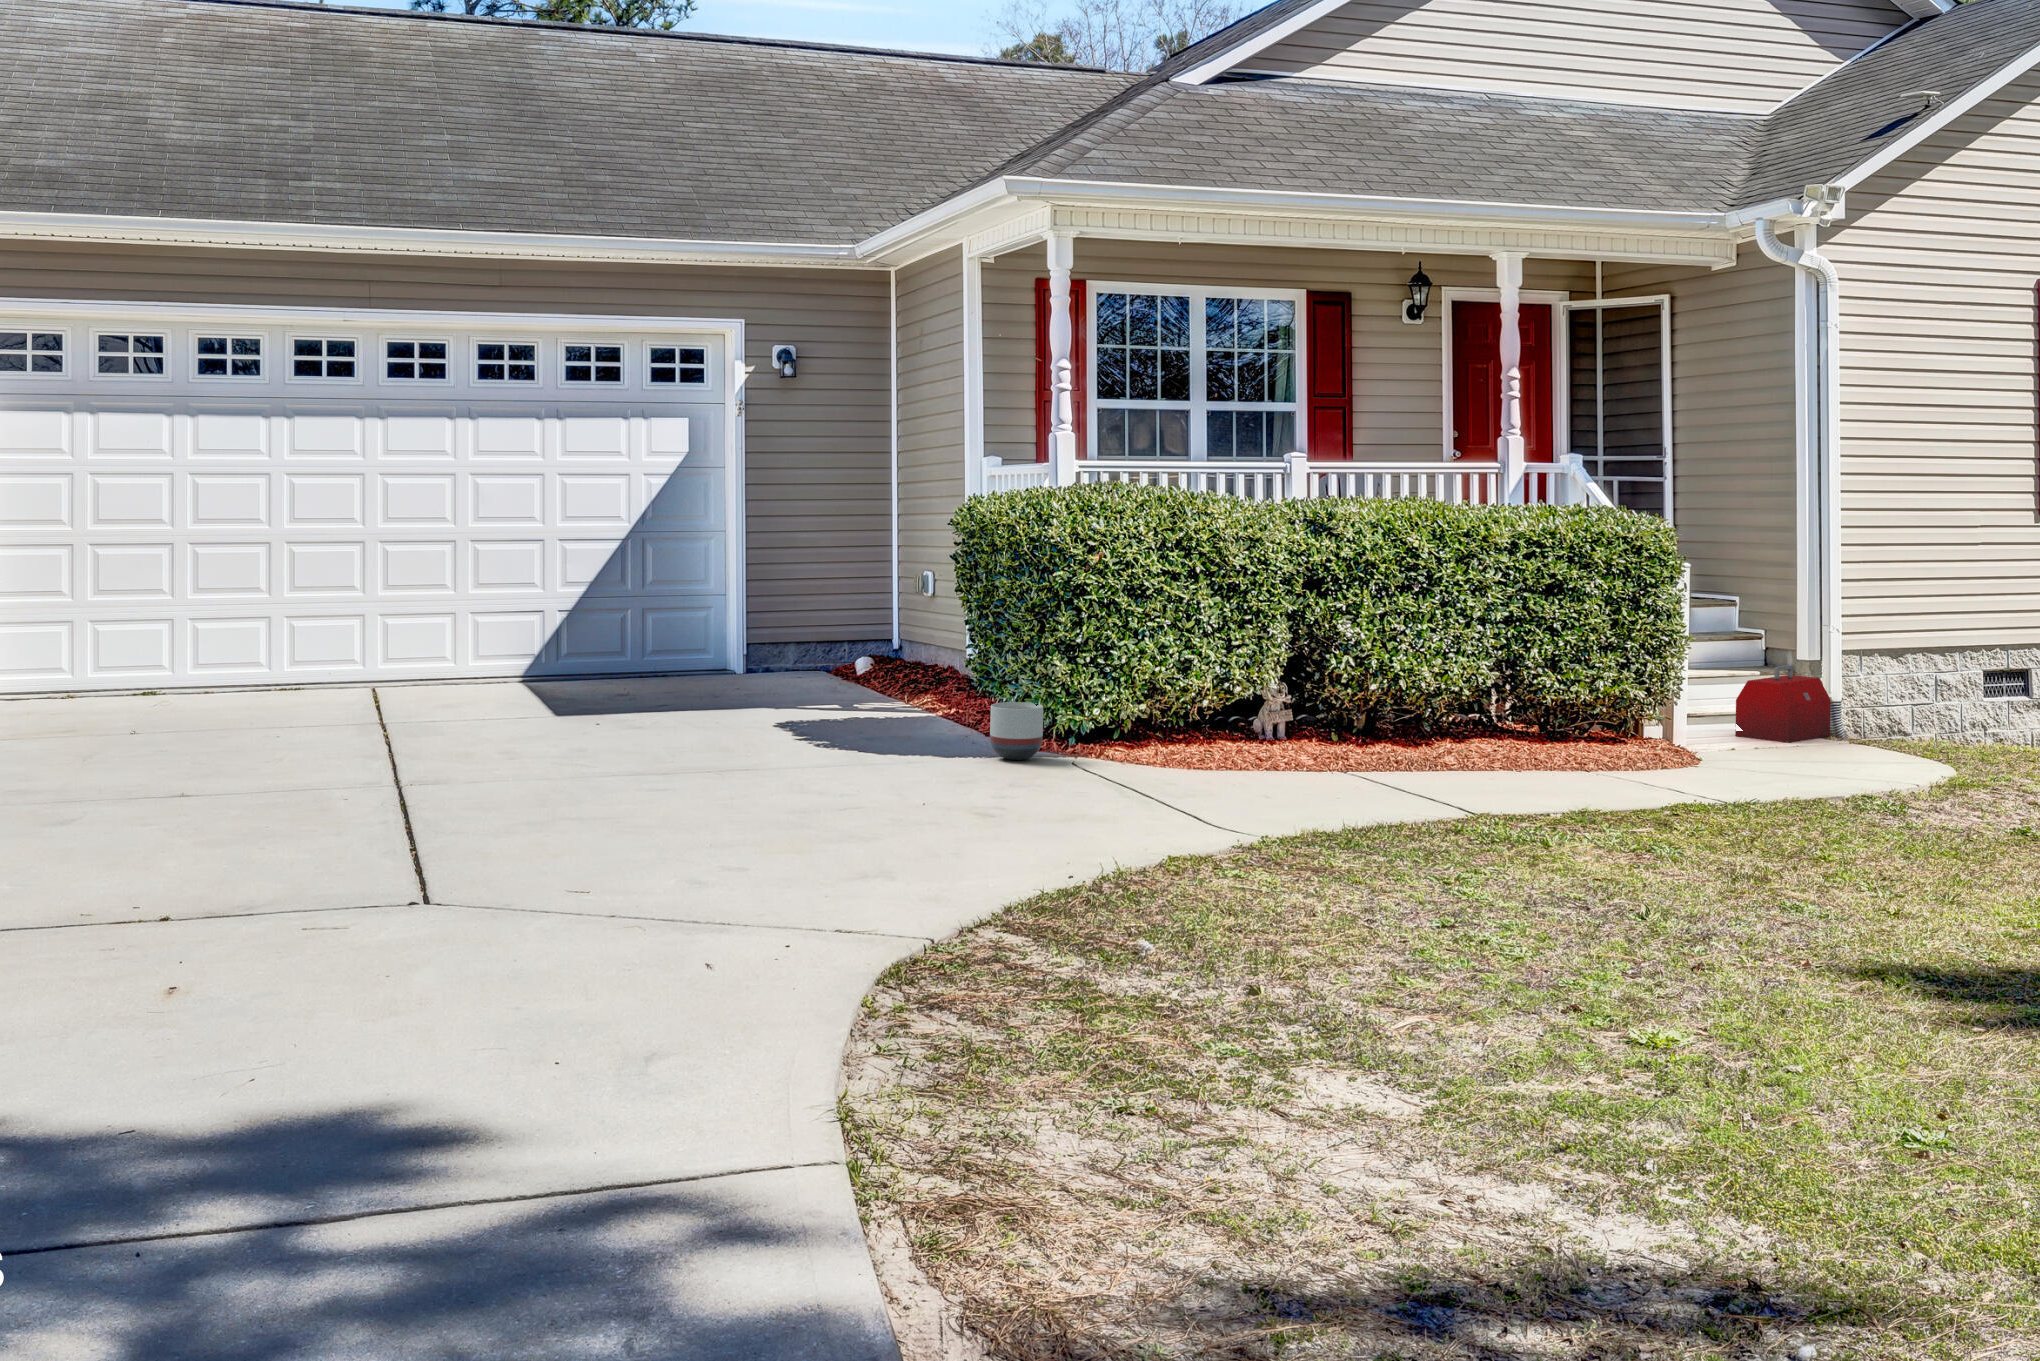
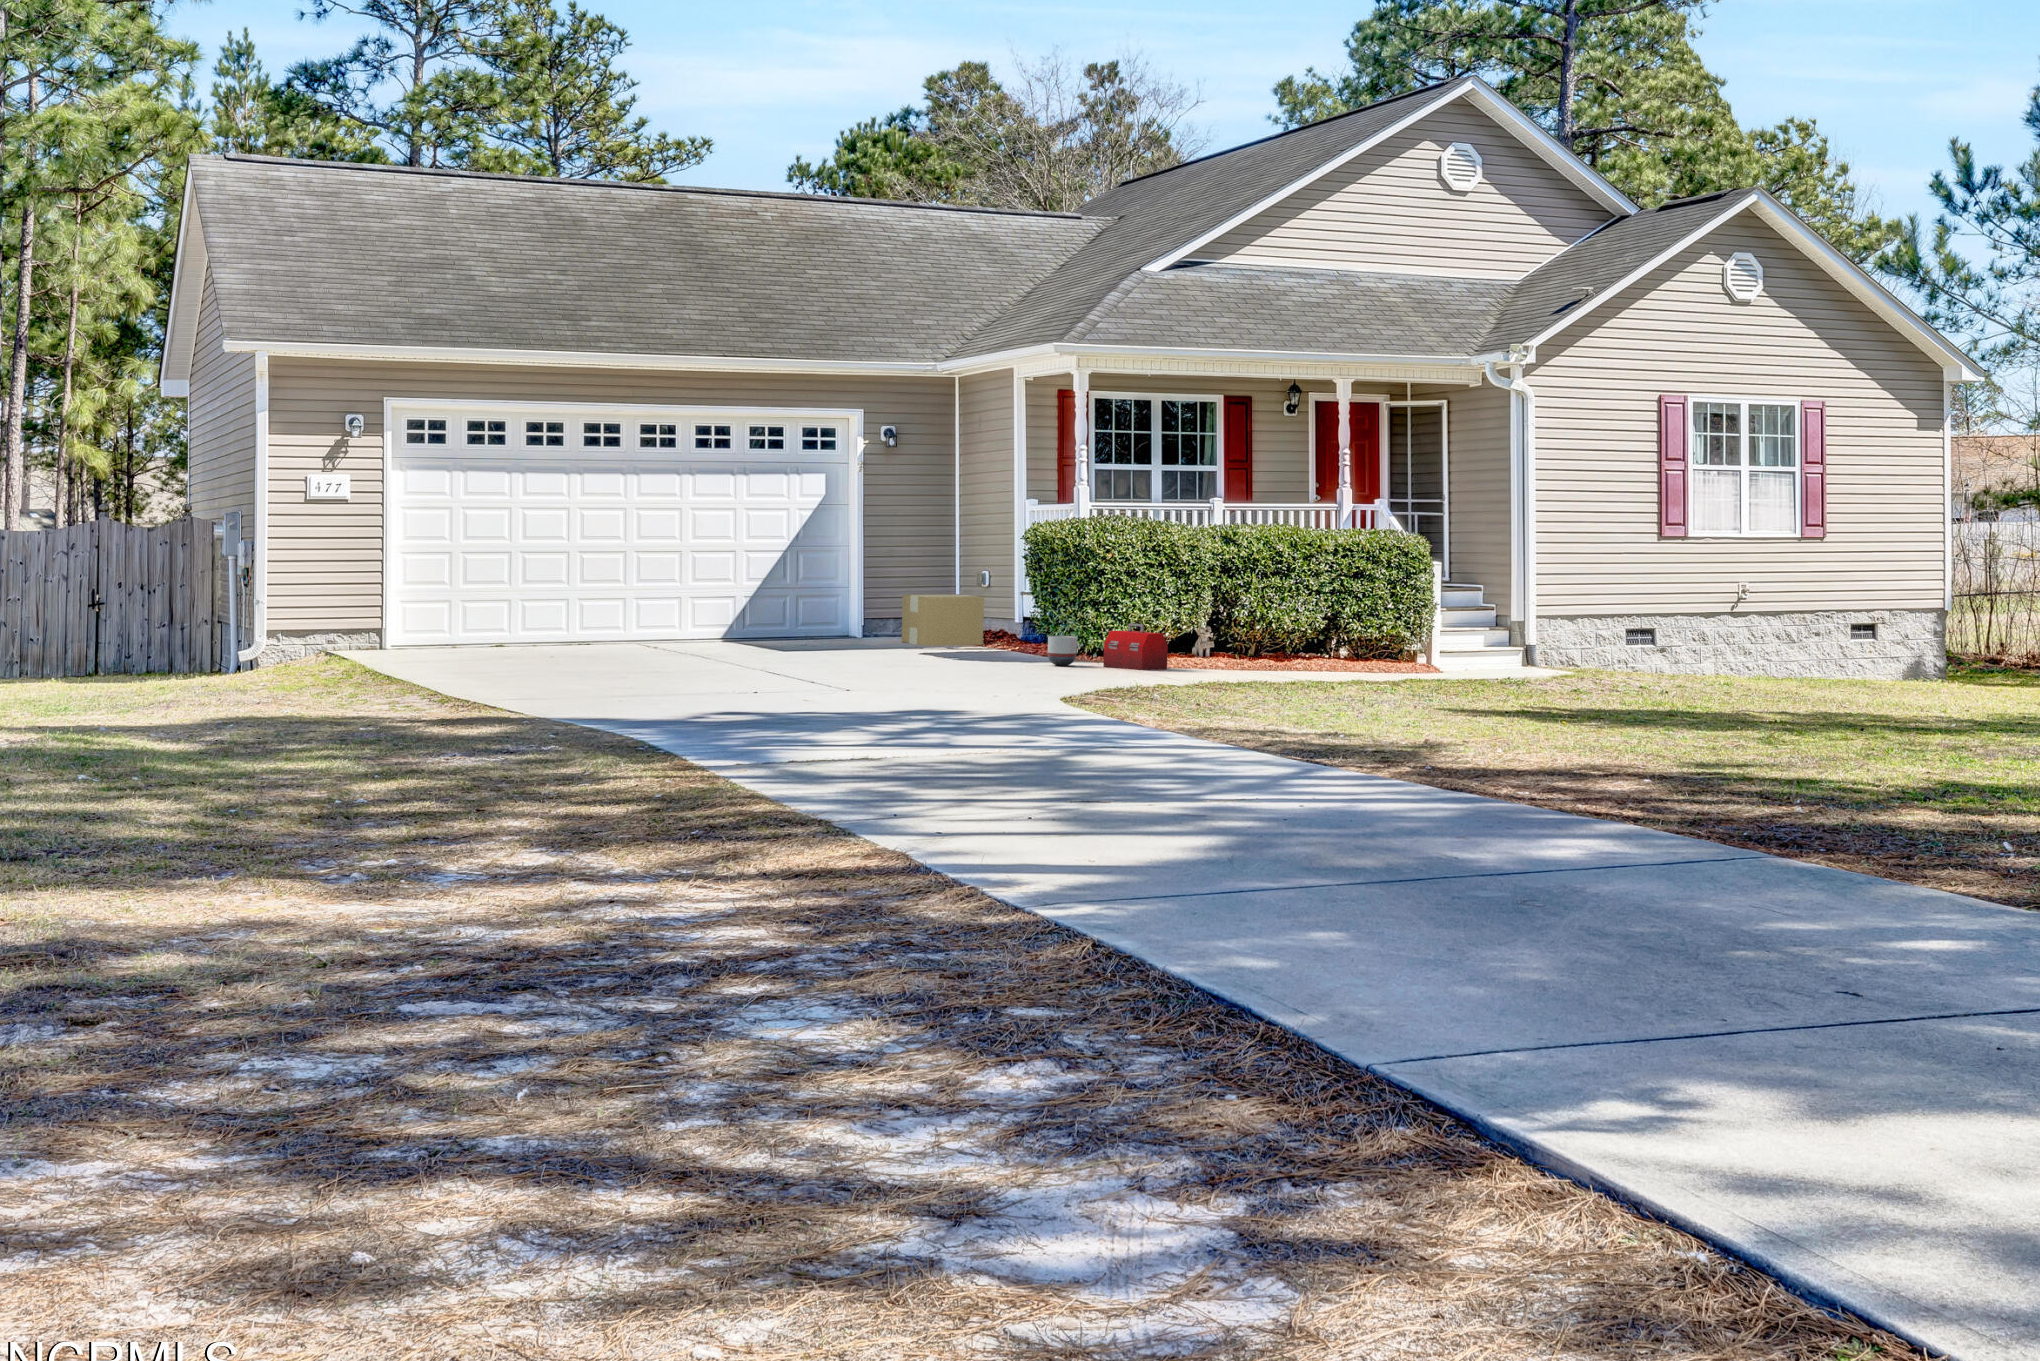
cardboard box: none [808,603,932,688] -> present [902,594,984,645]
toolbox: present [1735,665,1831,743] -> present [1103,623,1168,670]

